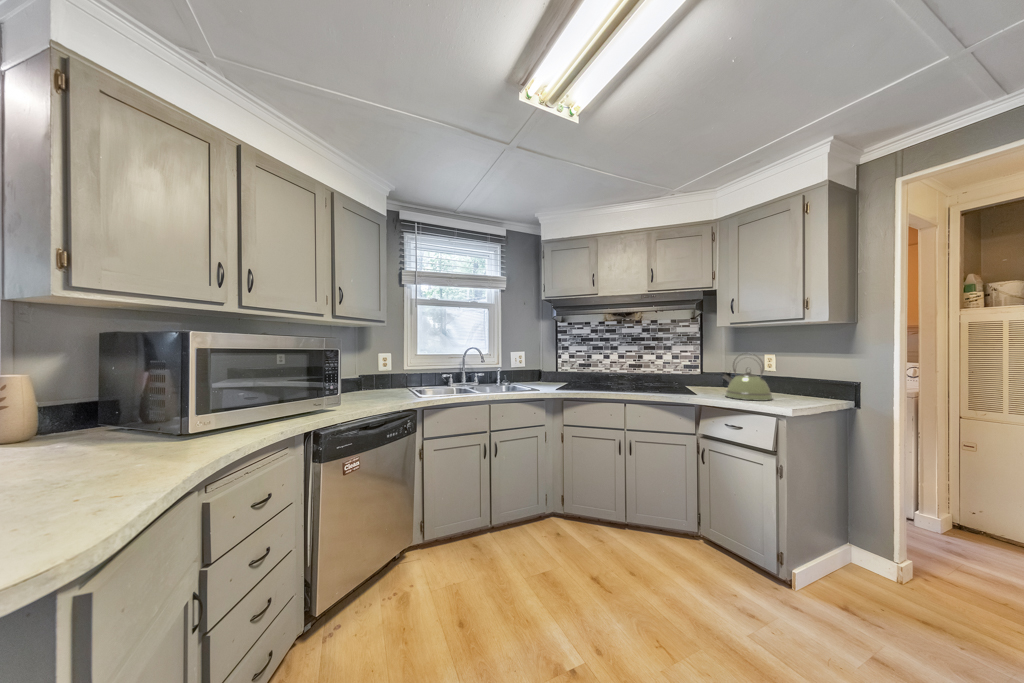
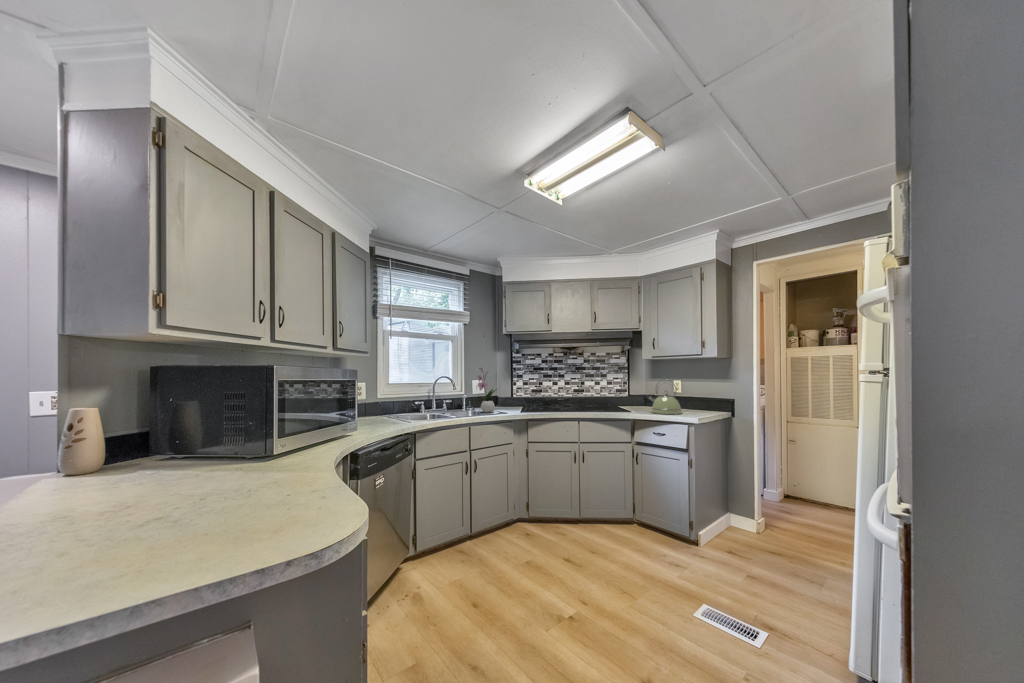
flower arrangement: none [507,338,529,389] -> present [477,368,497,413]

